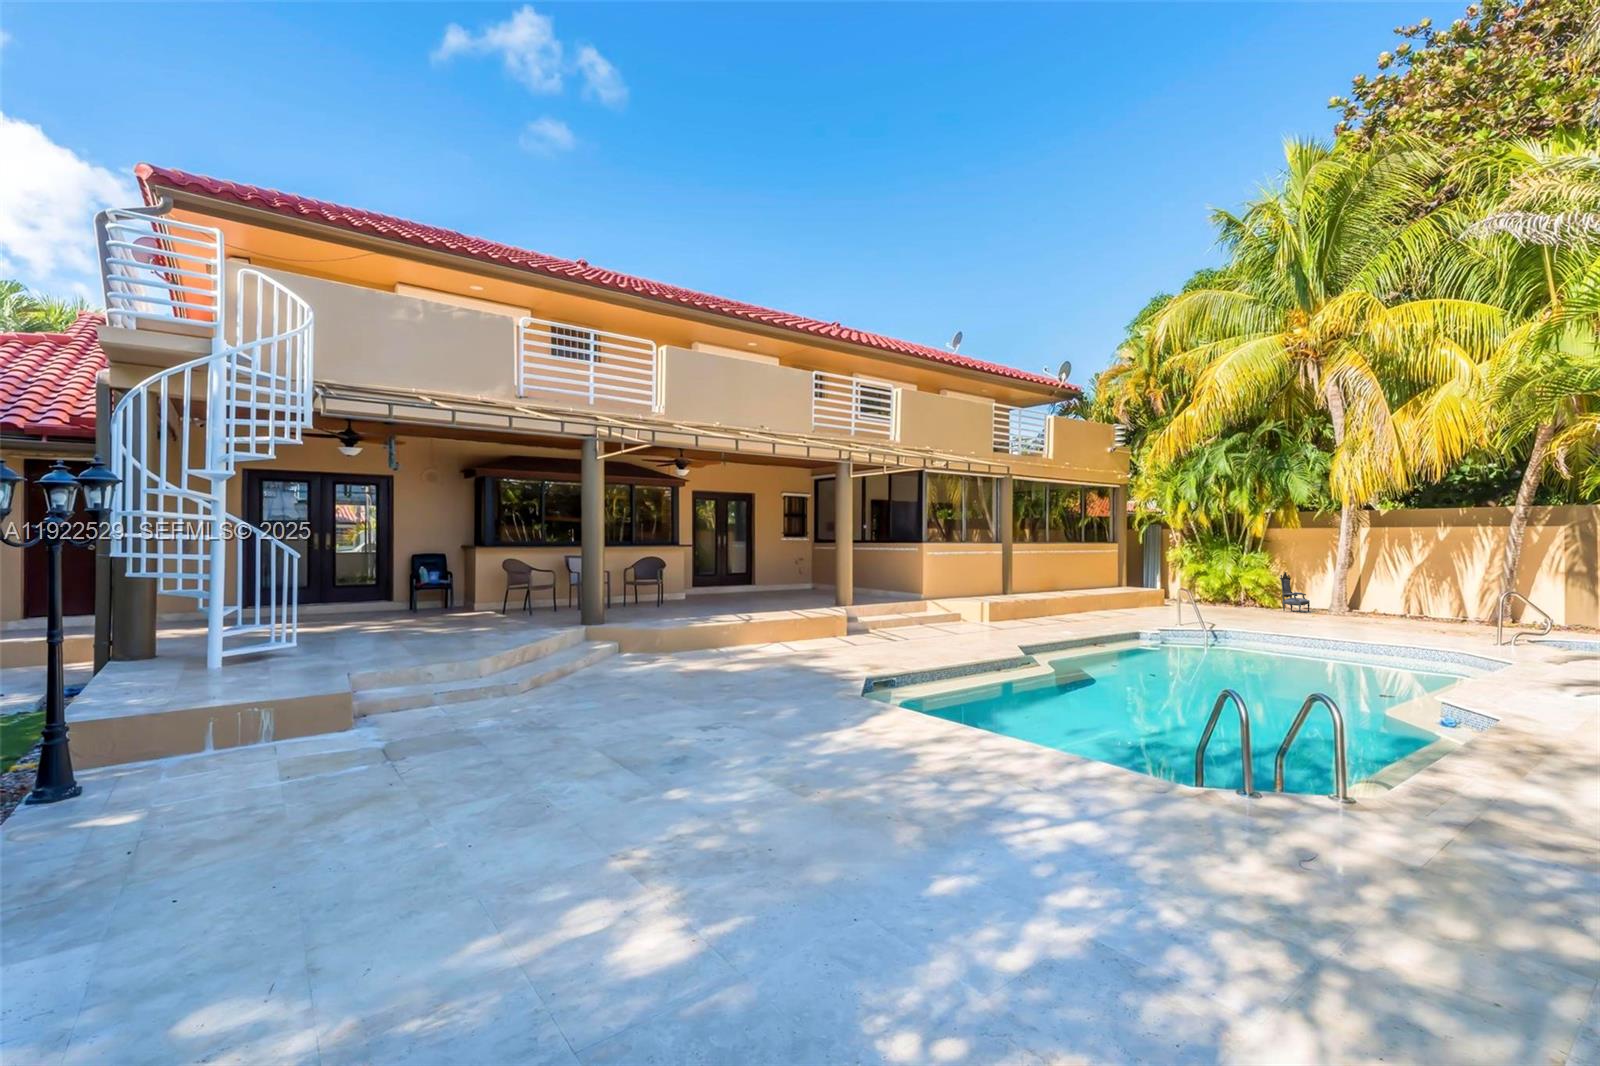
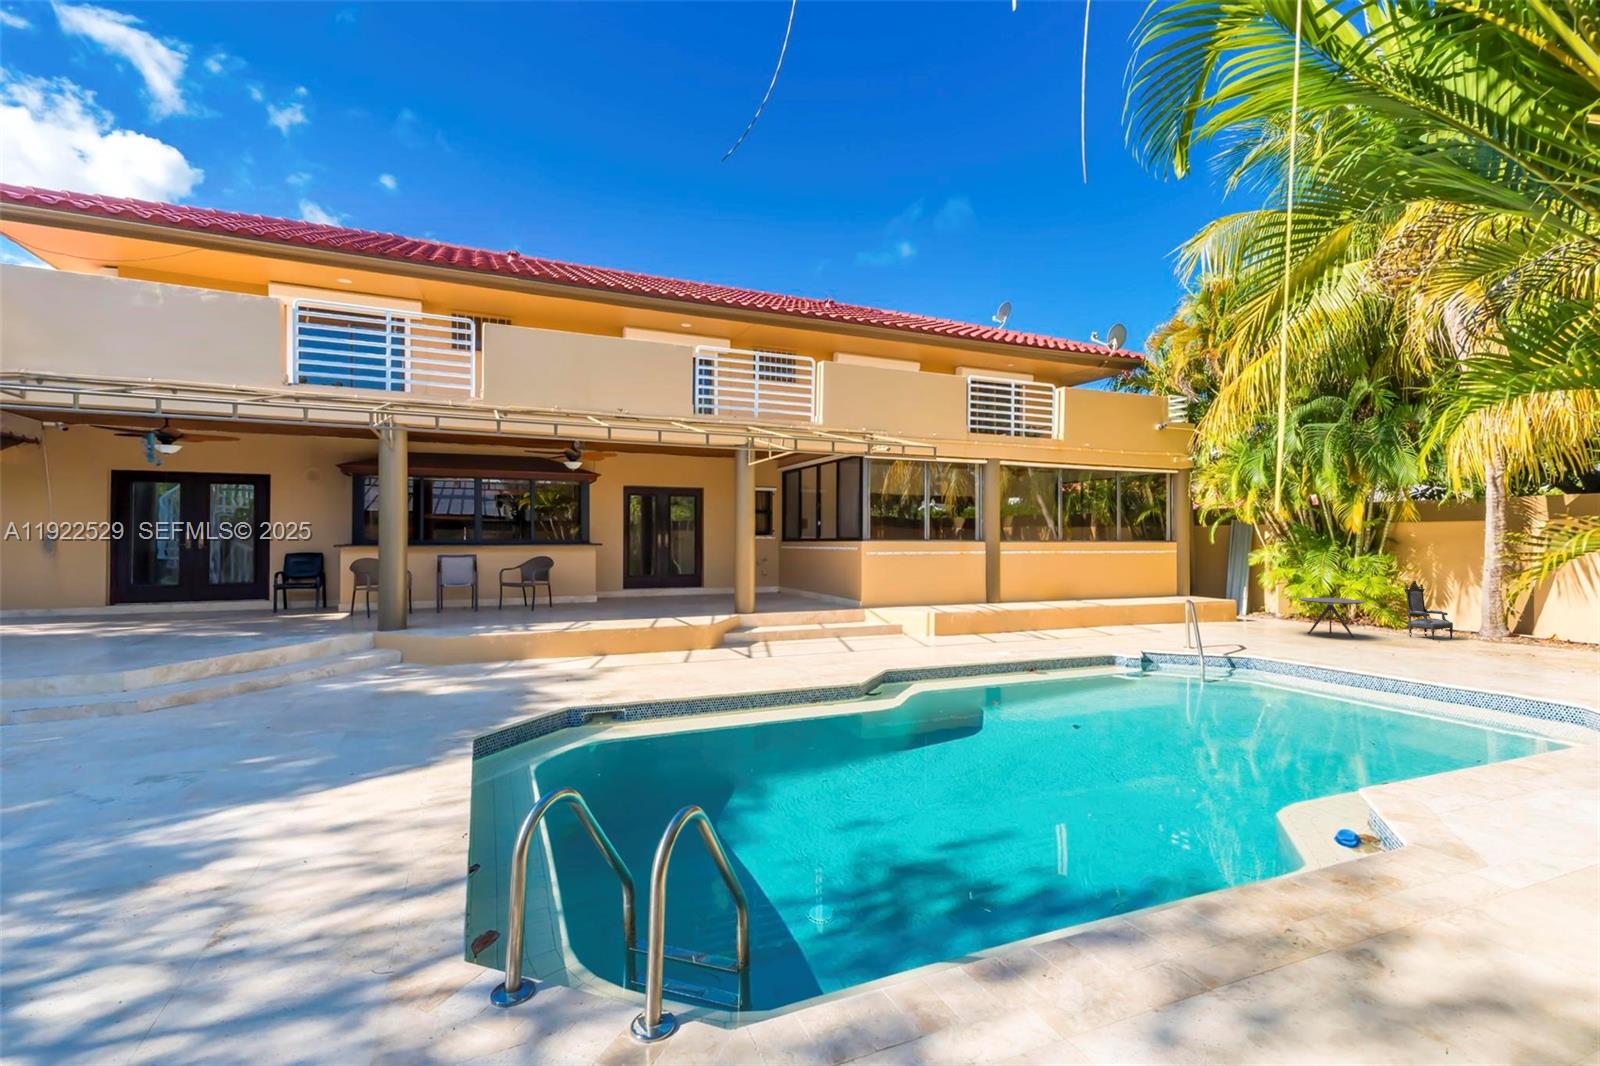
round table: none [1216,585,1260,613] -> present [1299,598,1364,637]

